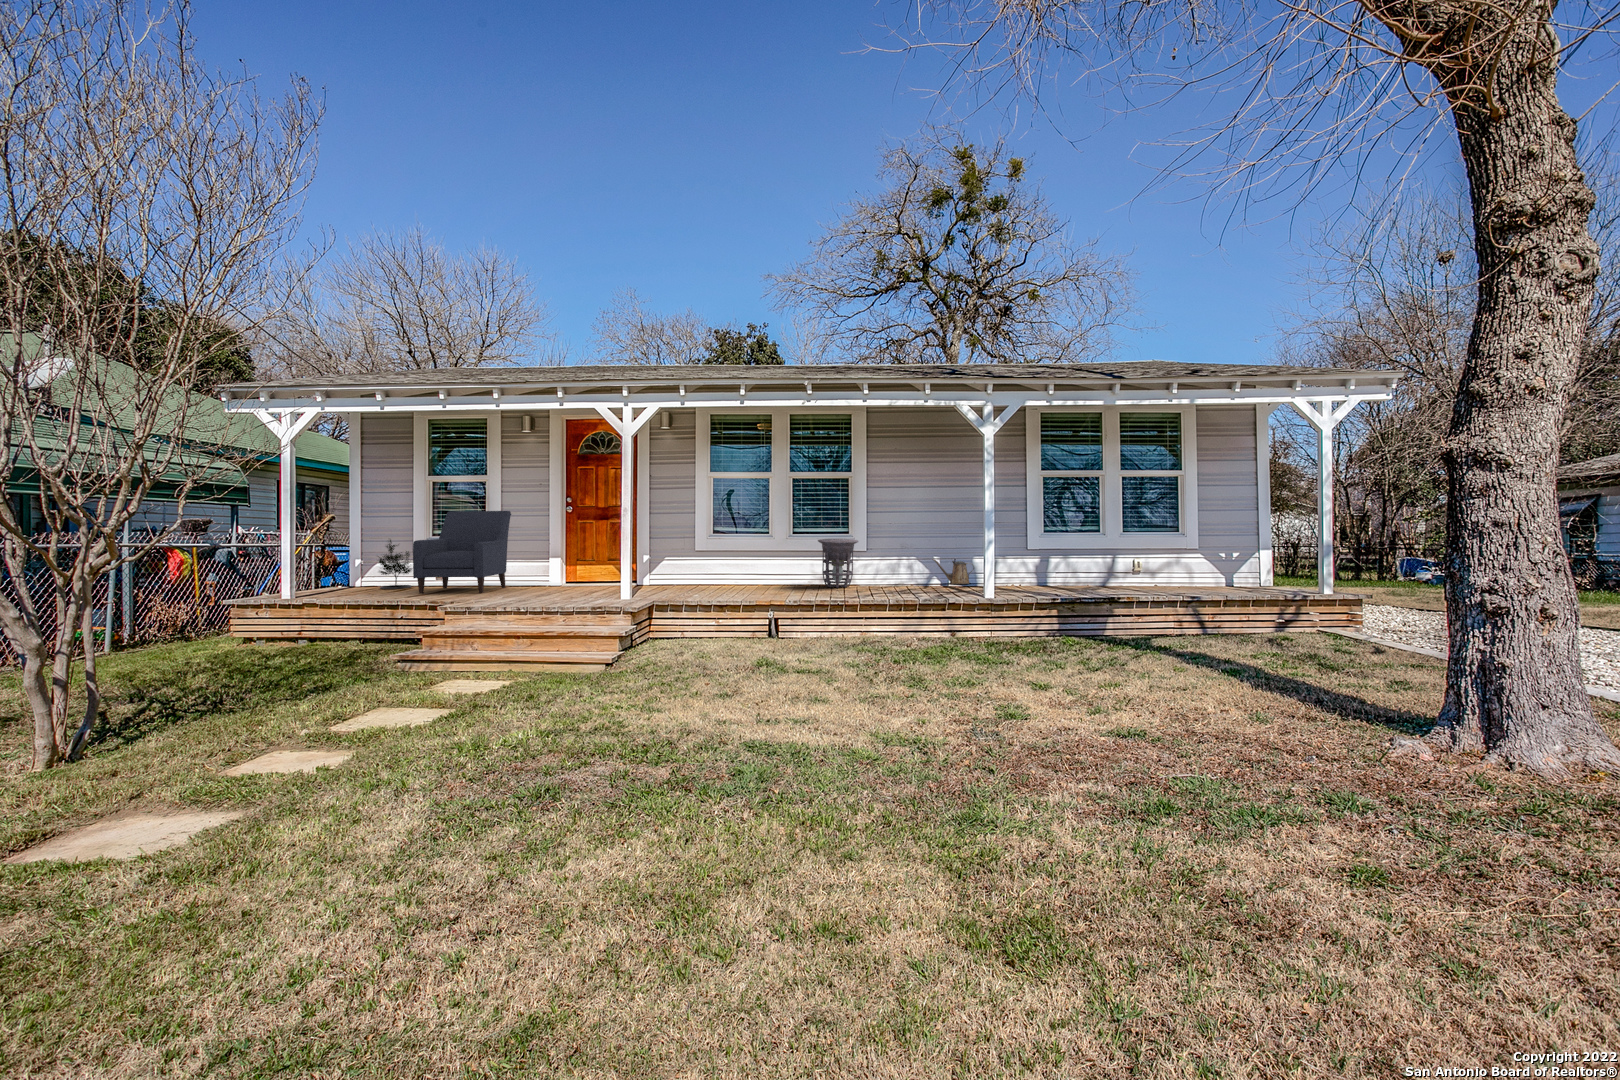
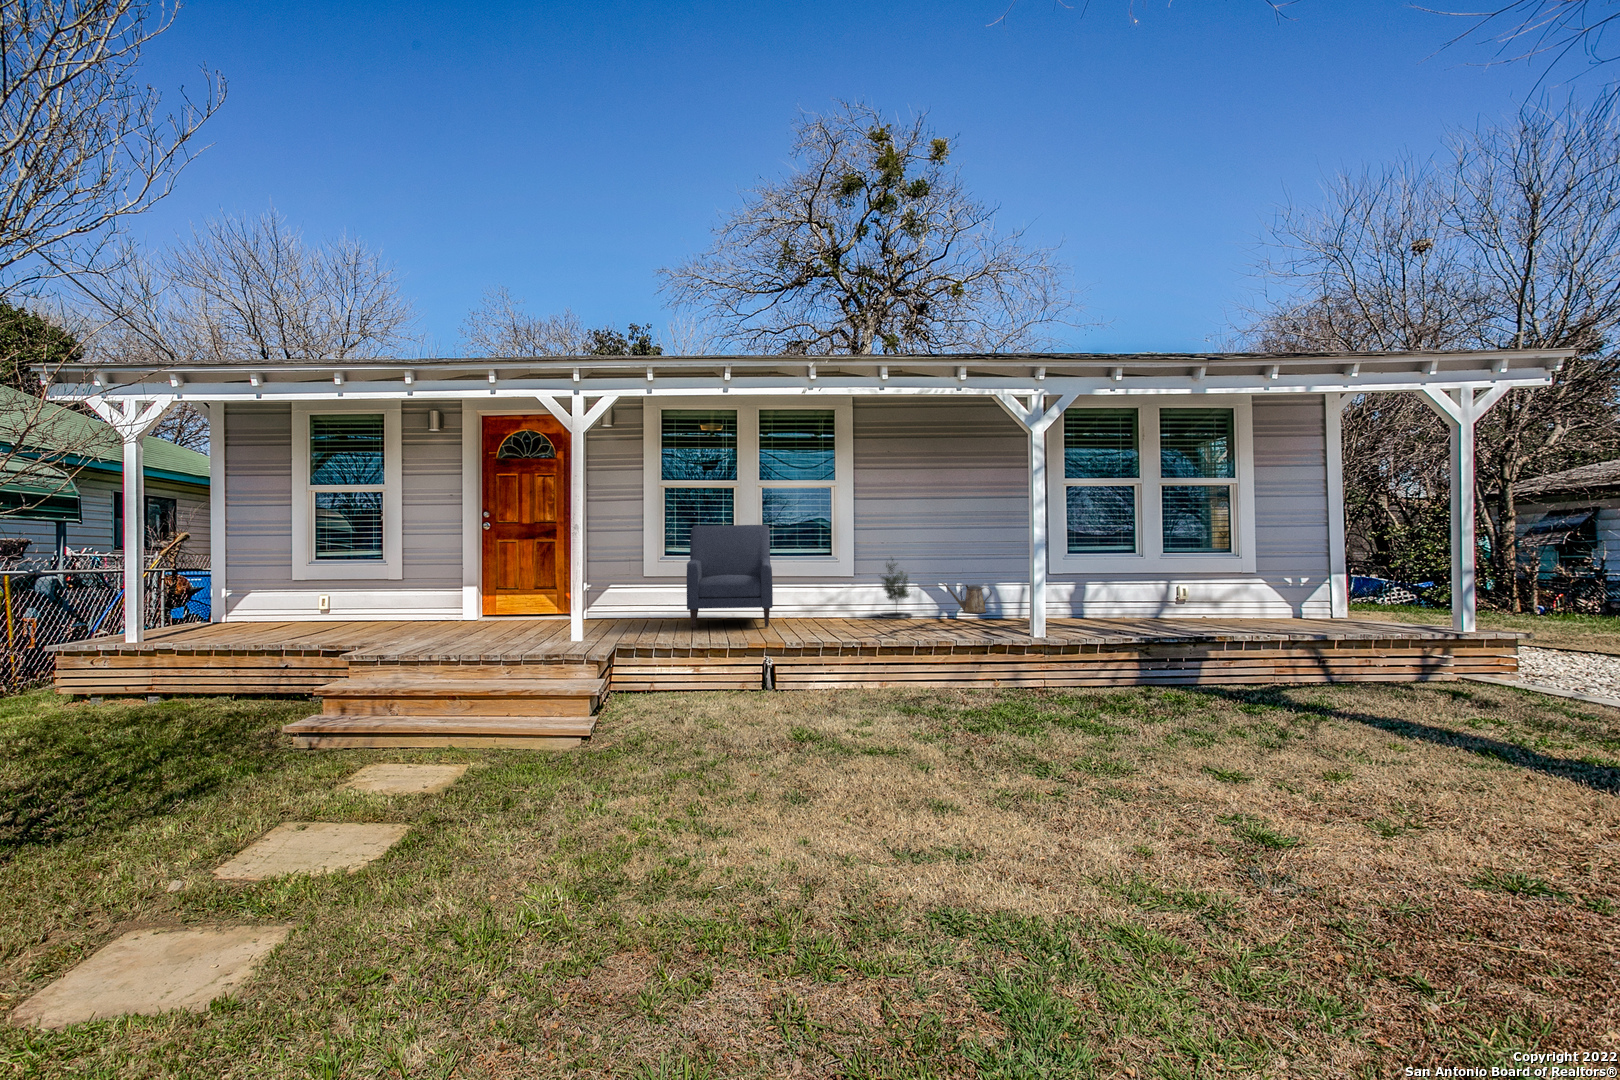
chair: present [413,511,511,593] -> present [687,525,773,628]
side table: present [818,539,858,588] -> none [807,559,856,619]
potted tree: present [379,540,412,589] -> present [879,559,912,618]

